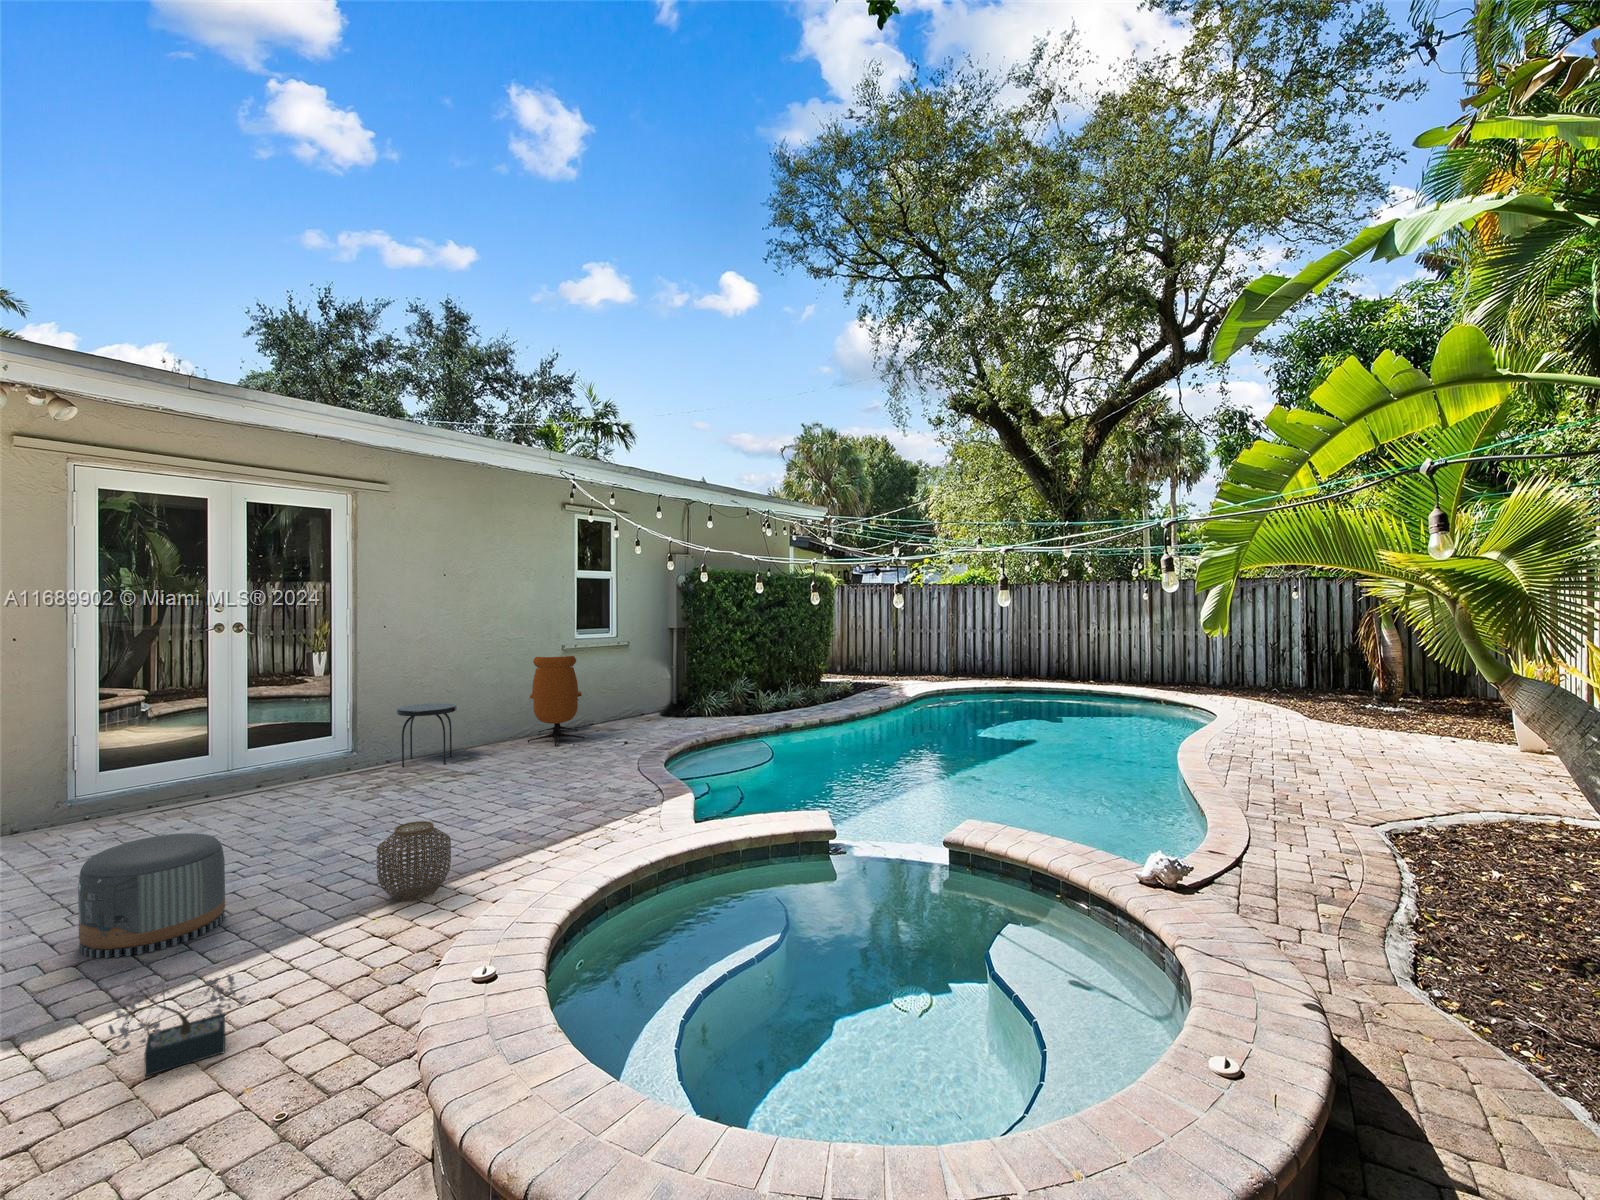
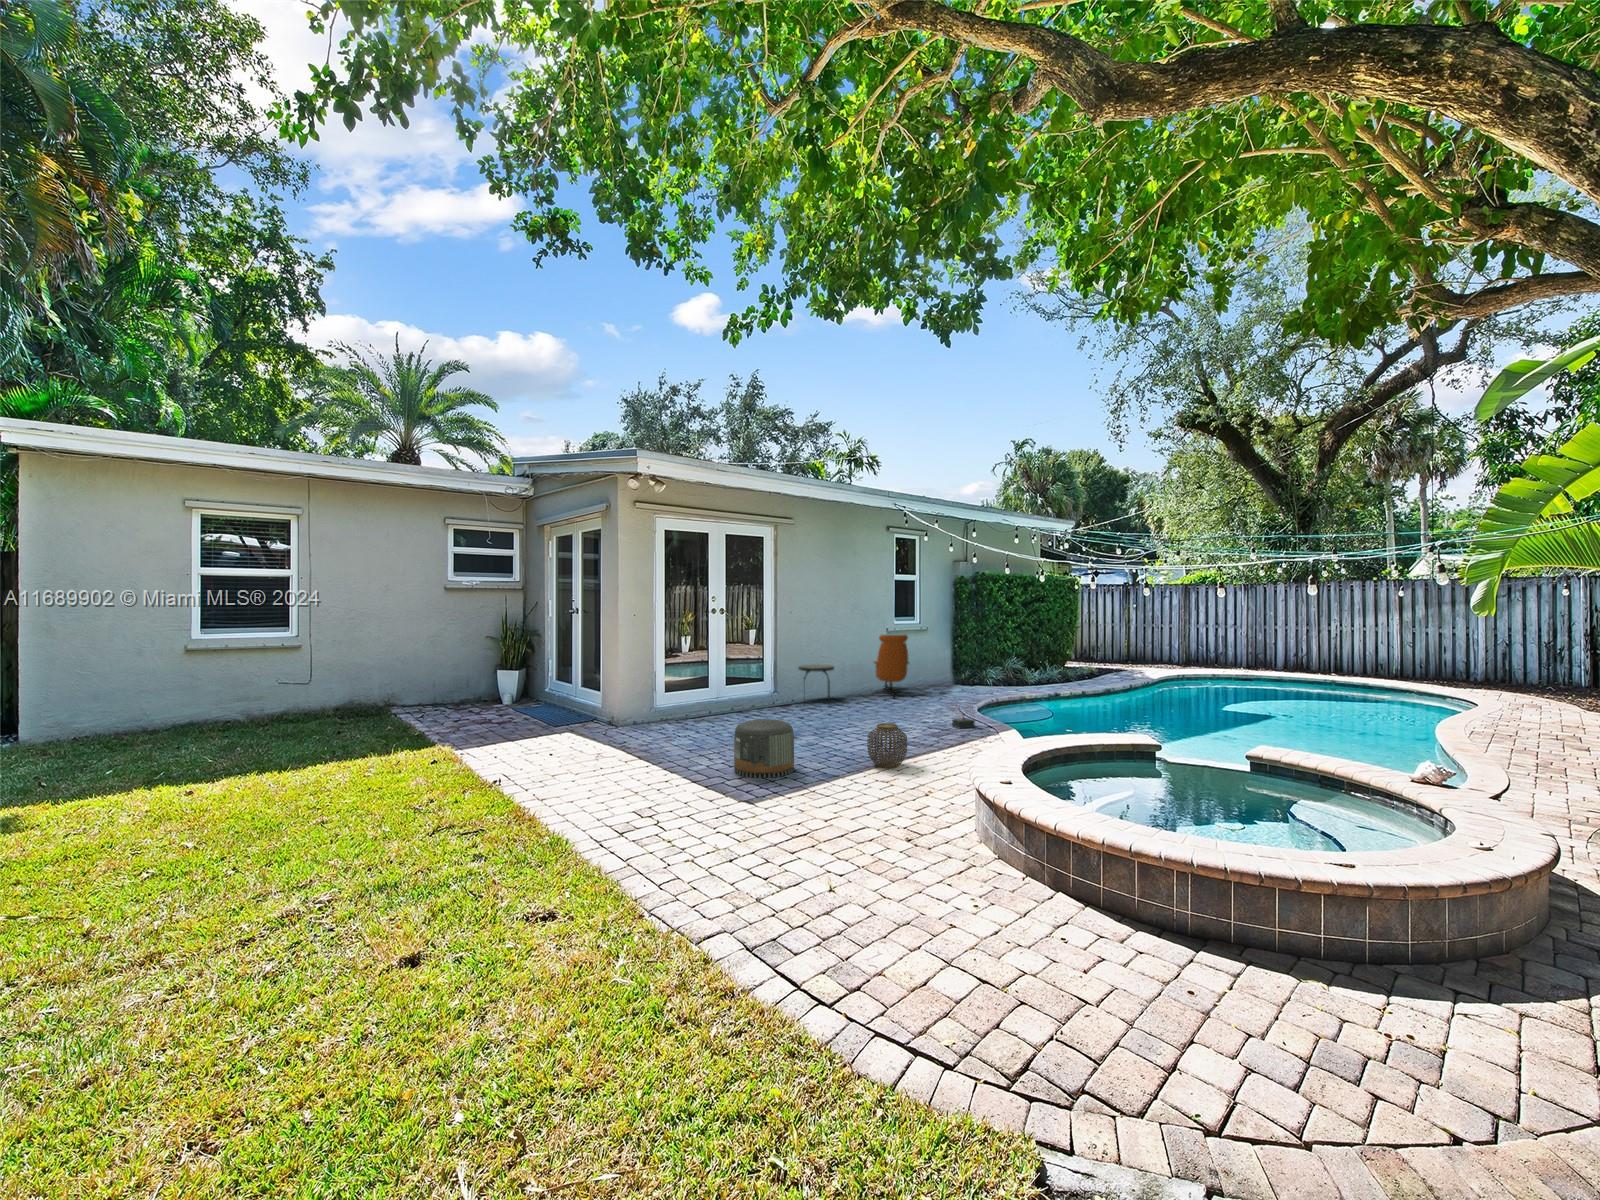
decorative plant: present [108,973,246,1076] -> present [948,702,975,728]

